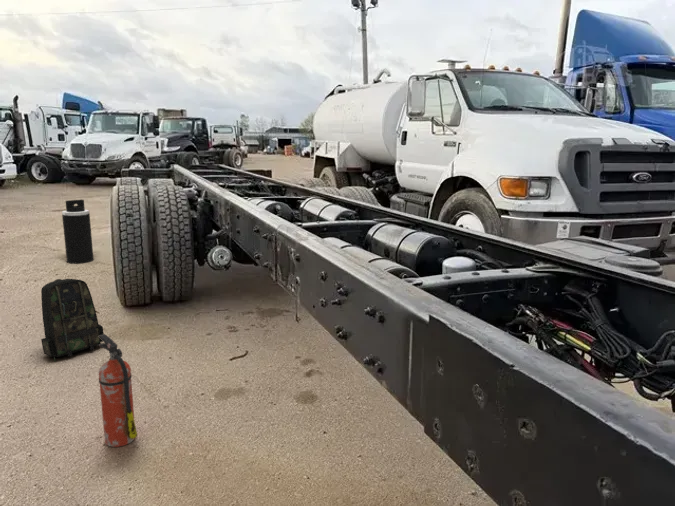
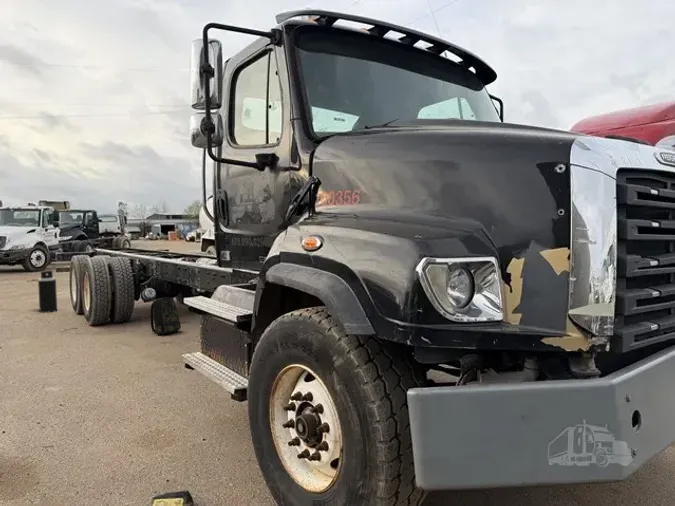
backpack: present [41,279,104,361] -> present [151,297,181,335]
fire extinguisher: present [98,334,137,447] -> none [124,306,141,350]

